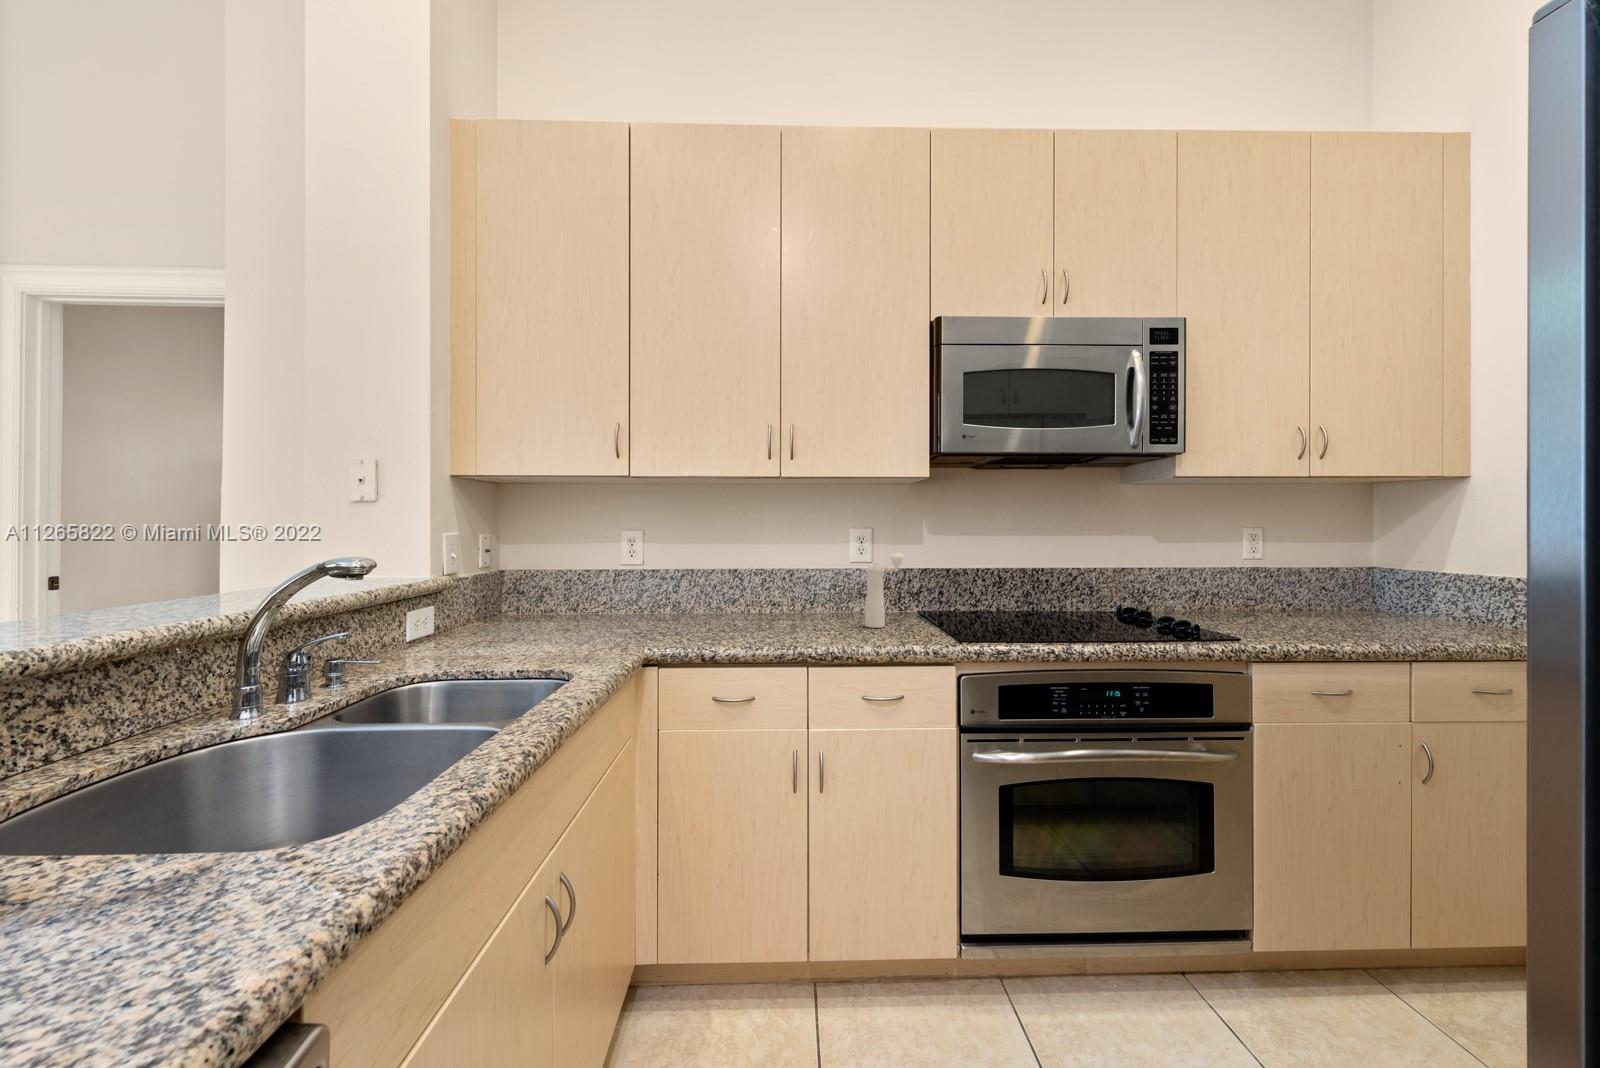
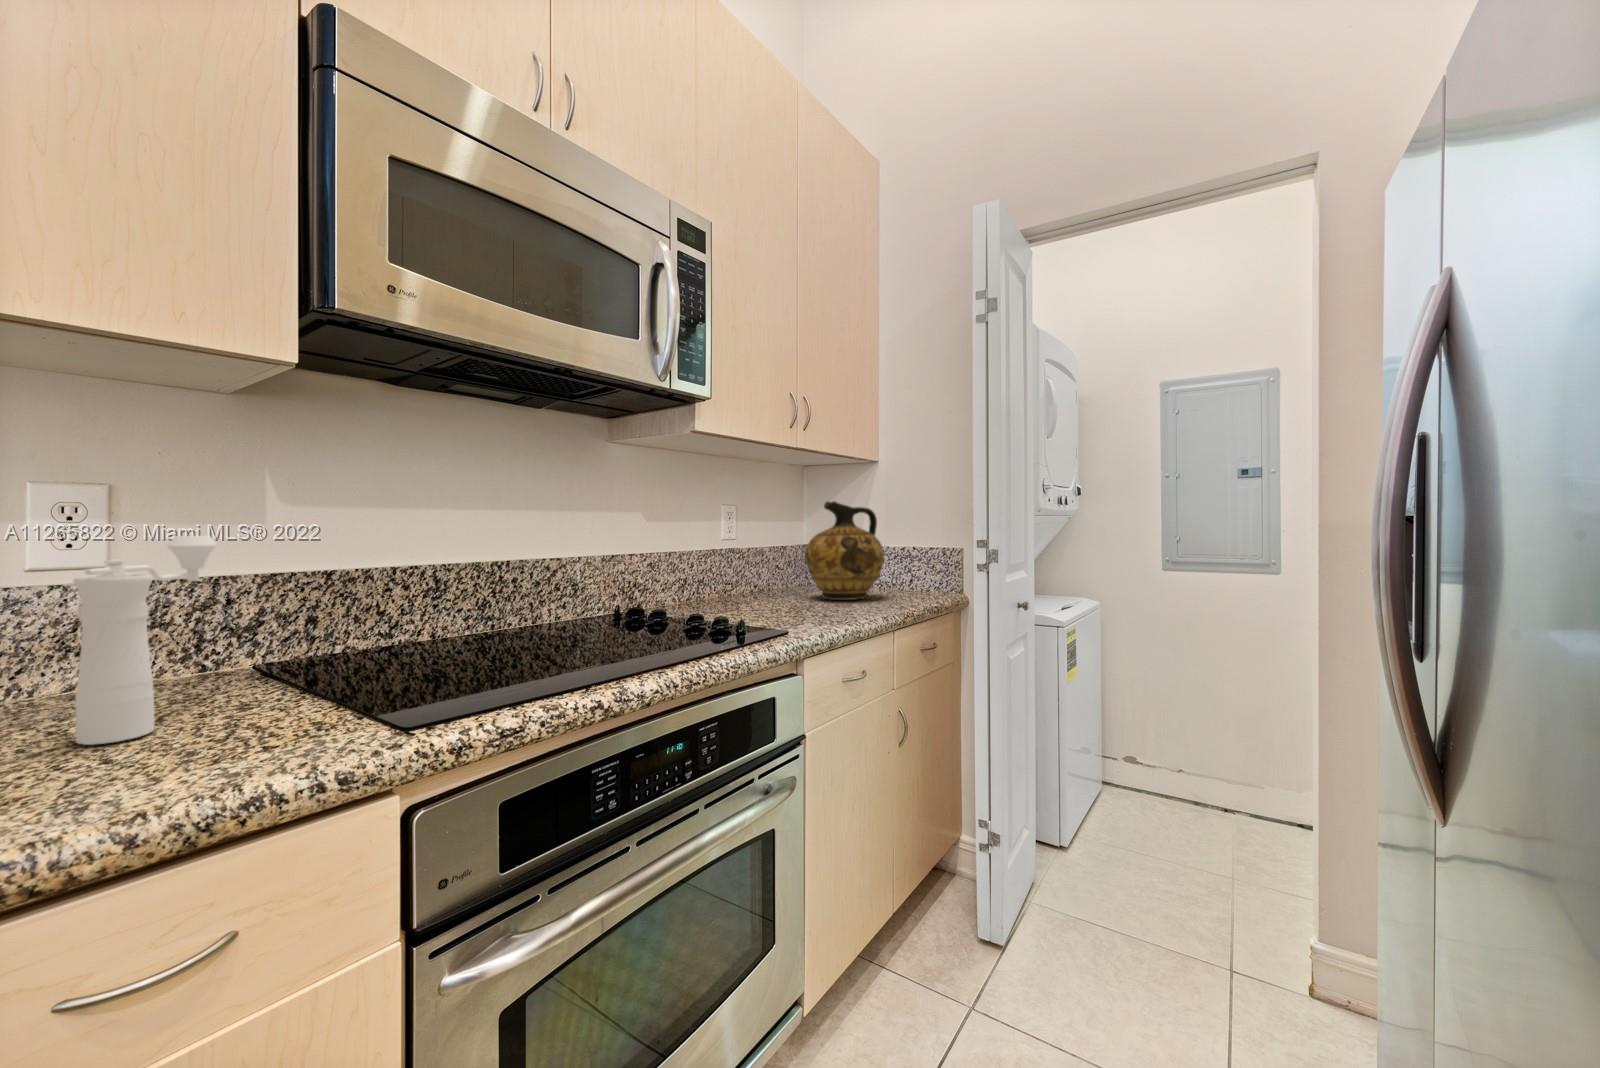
ceramic jug: none [1328,527,1441,627] -> present [805,501,884,600]

